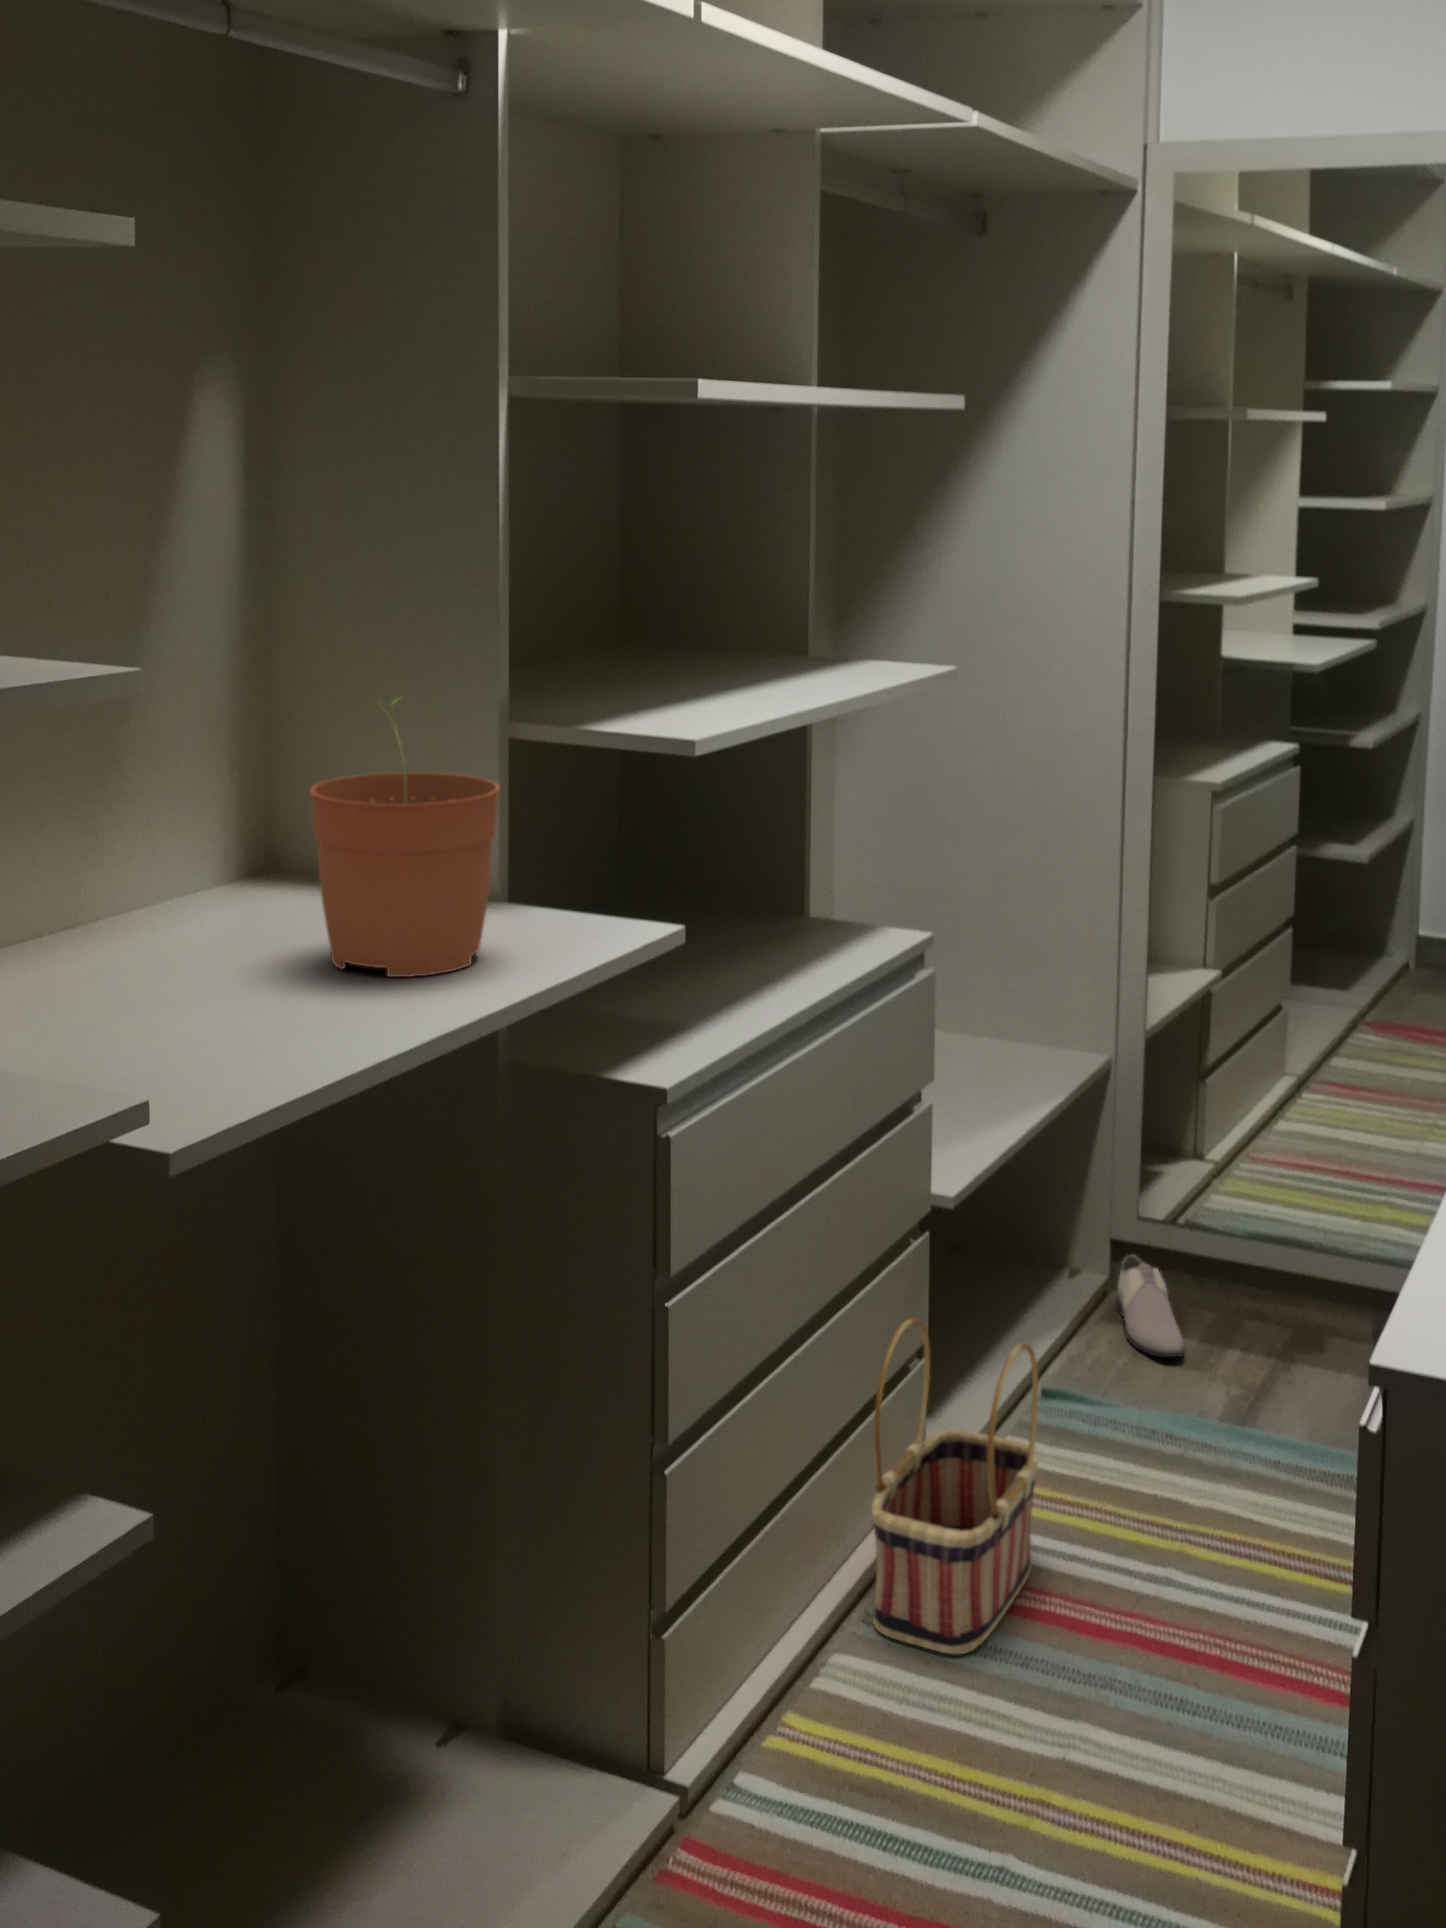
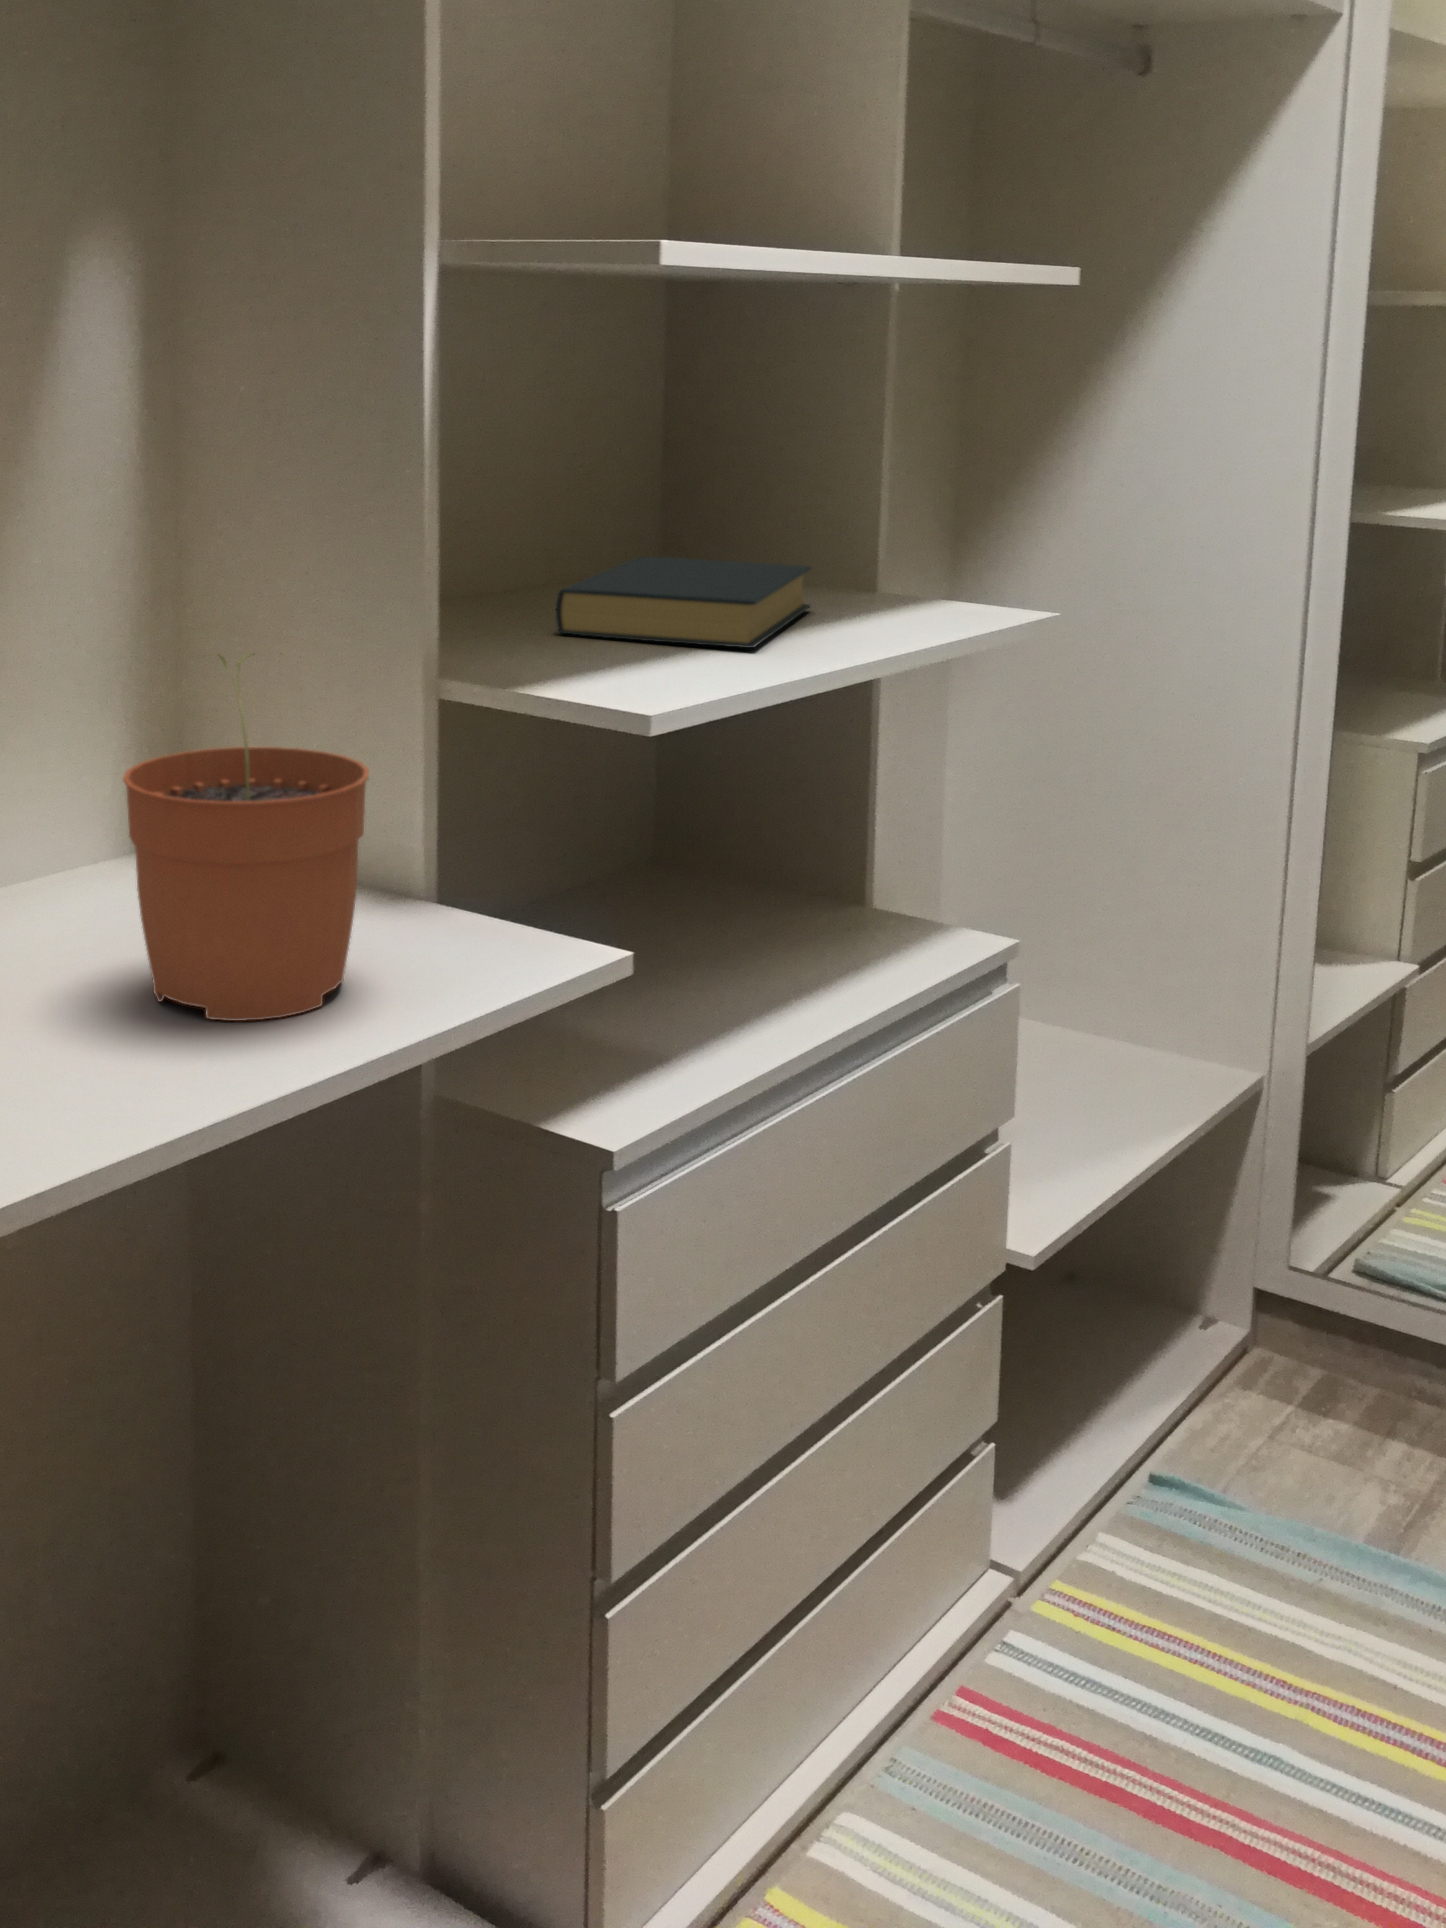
hardback book: none [571,634,758,697] -> present [556,556,812,648]
shoe: present [1117,1255,1184,1357] -> none [1263,1301,1339,1441]
basket: present [871,1319,1038,1654] -> none [896,1412,1119,1841]

